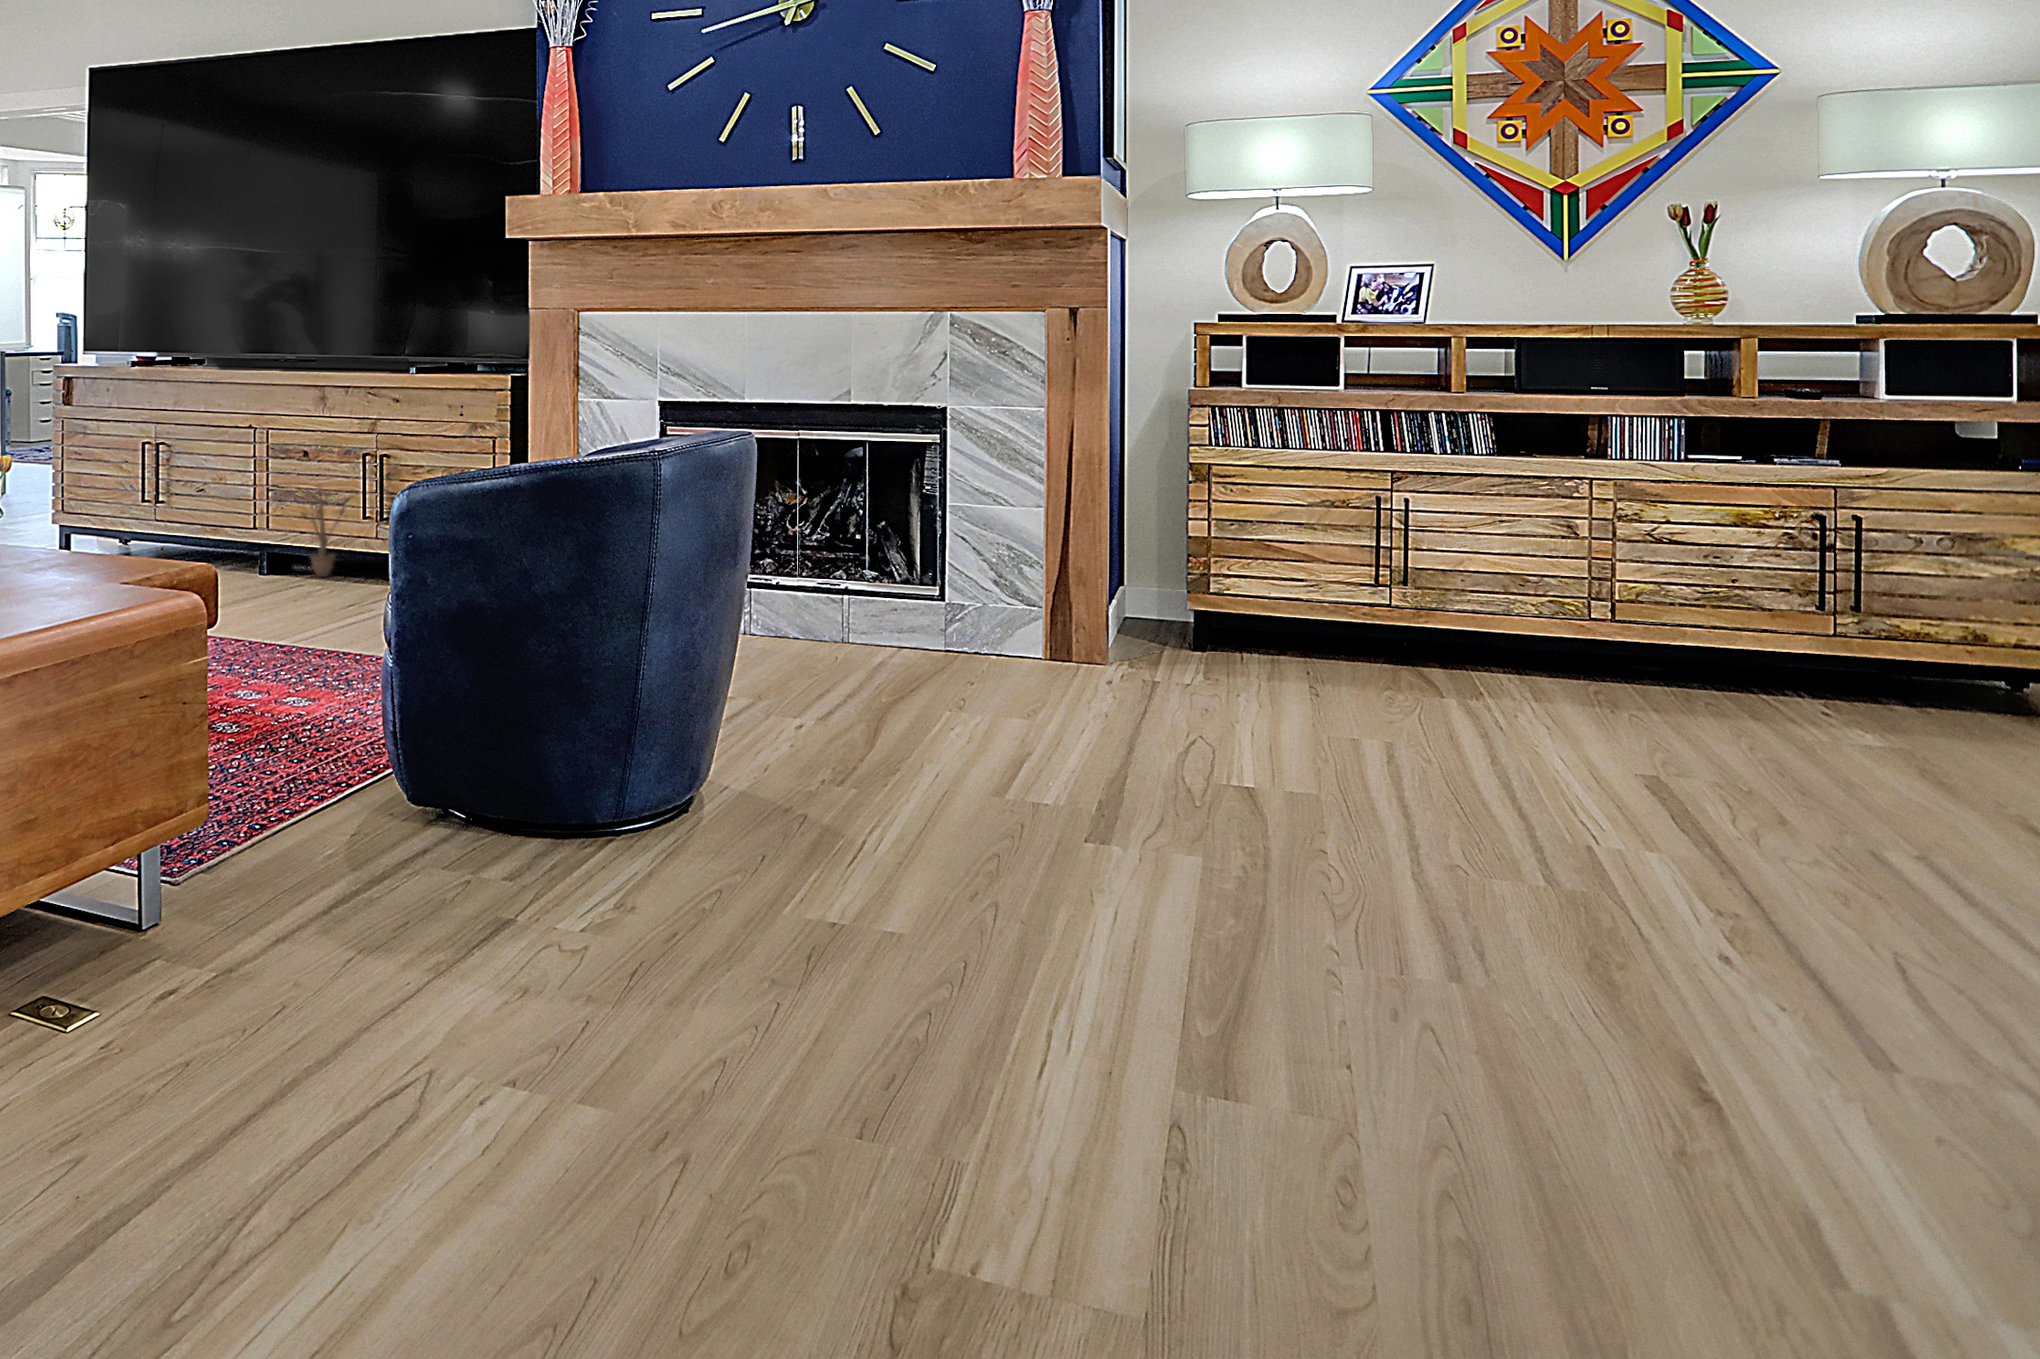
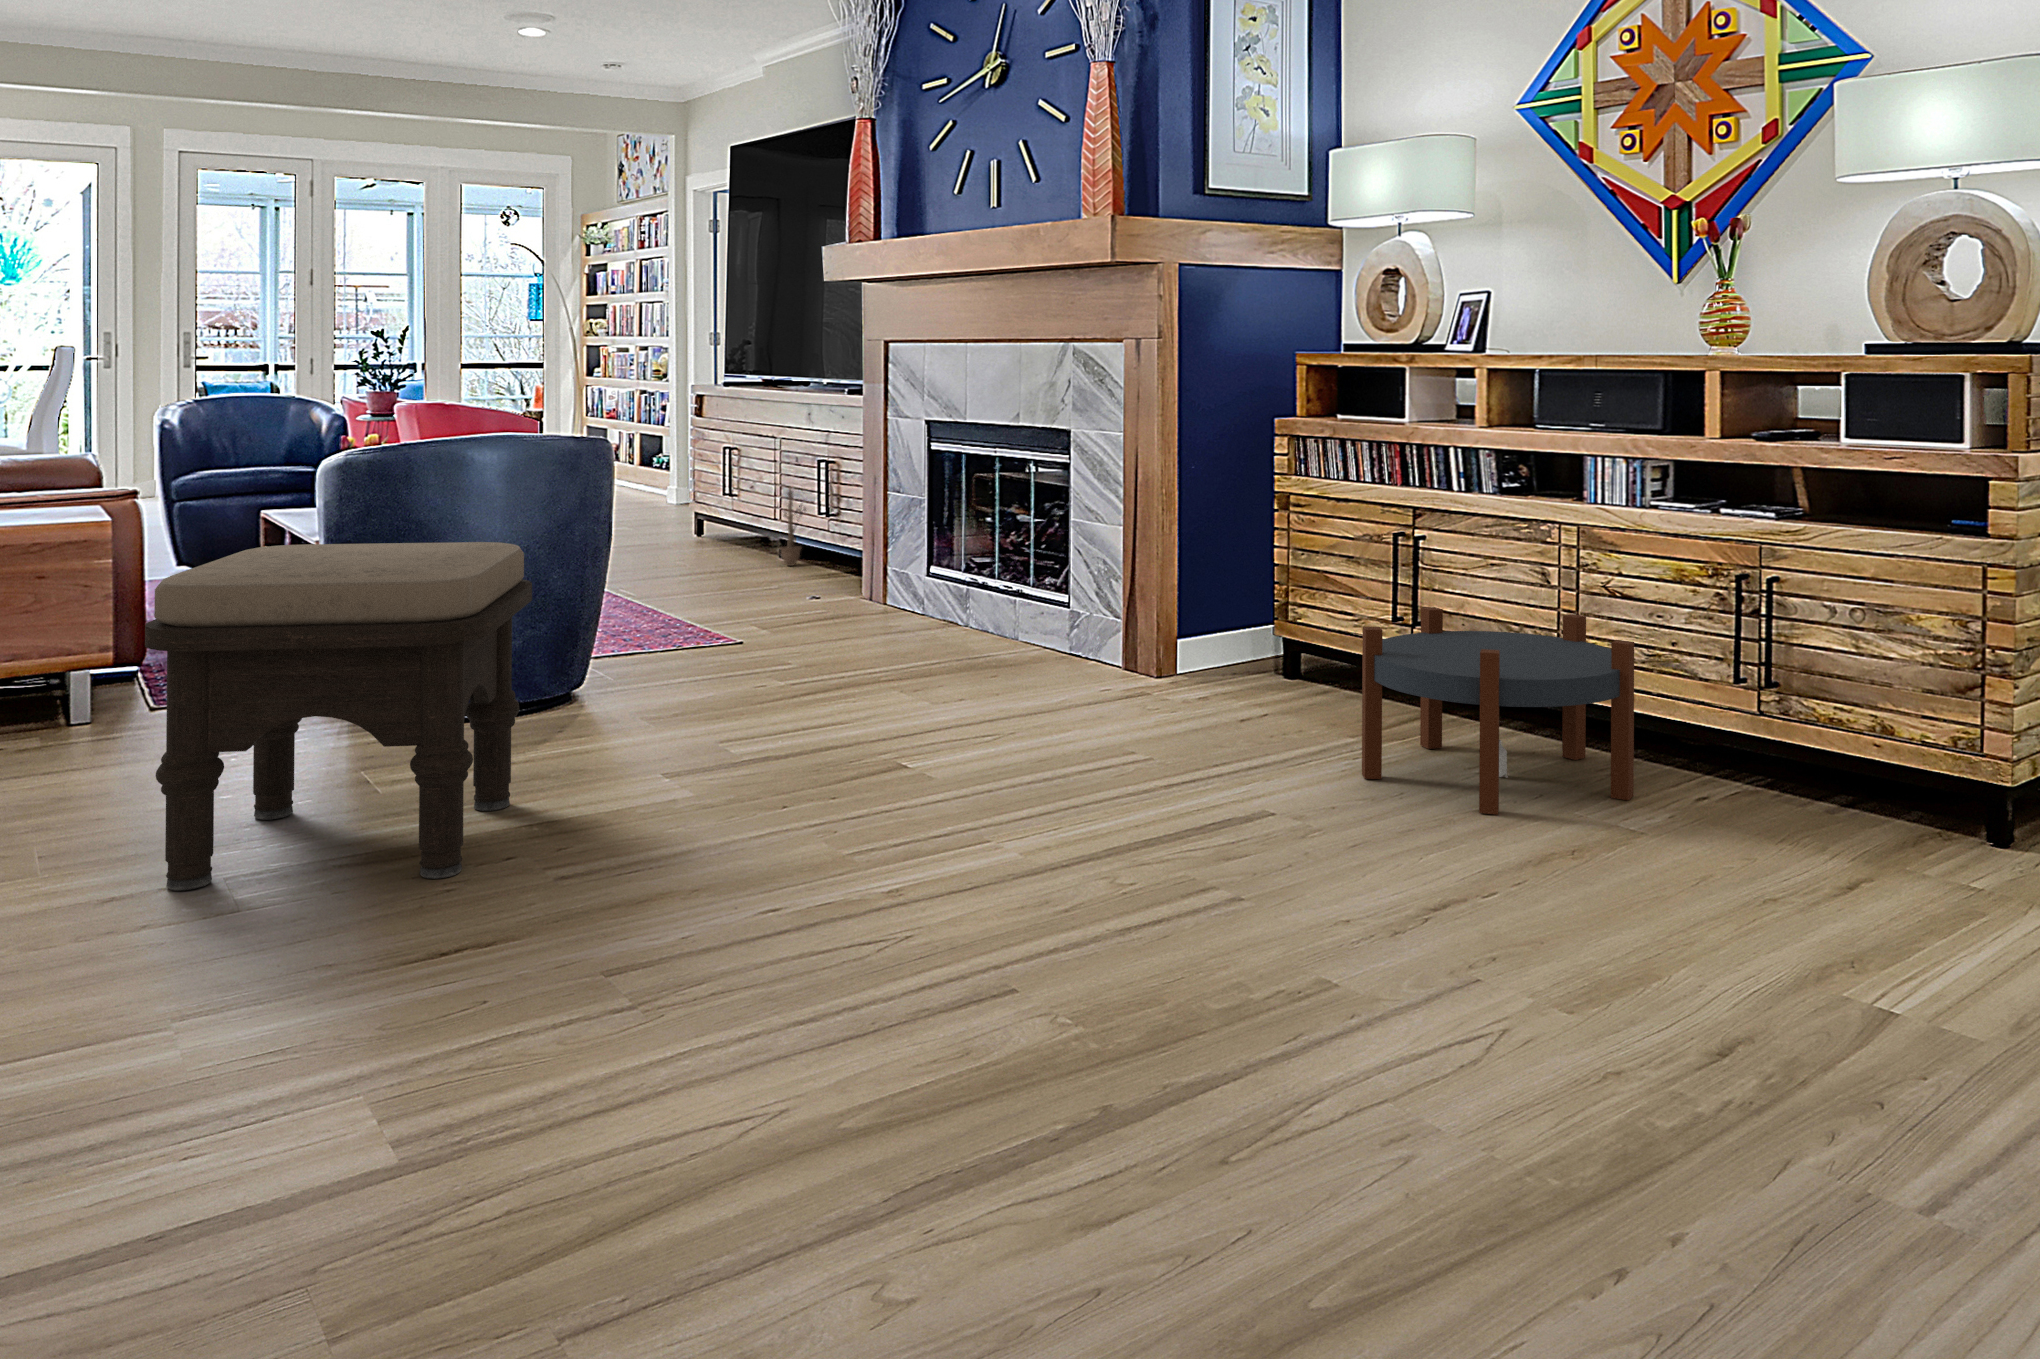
side table: none [1523,561,1818,752] -> present [1362,607,1634,815]
ottoman: none [909,587,1442,1115] -> present [145,542,532,891]

